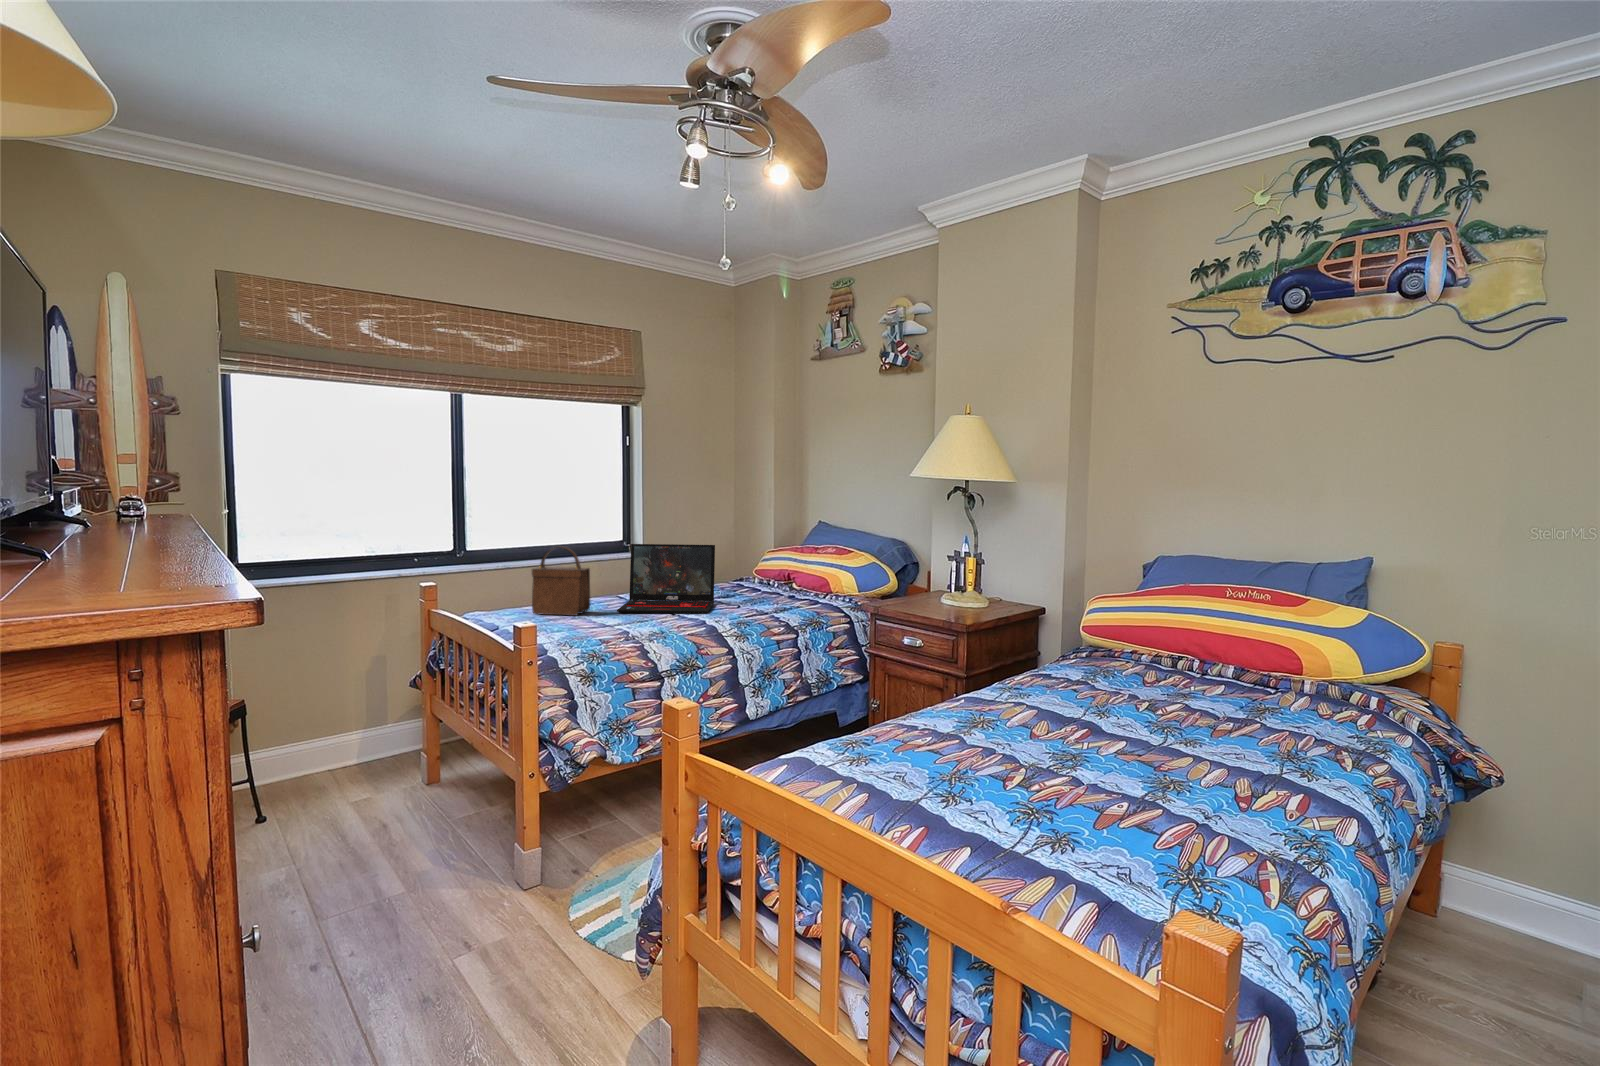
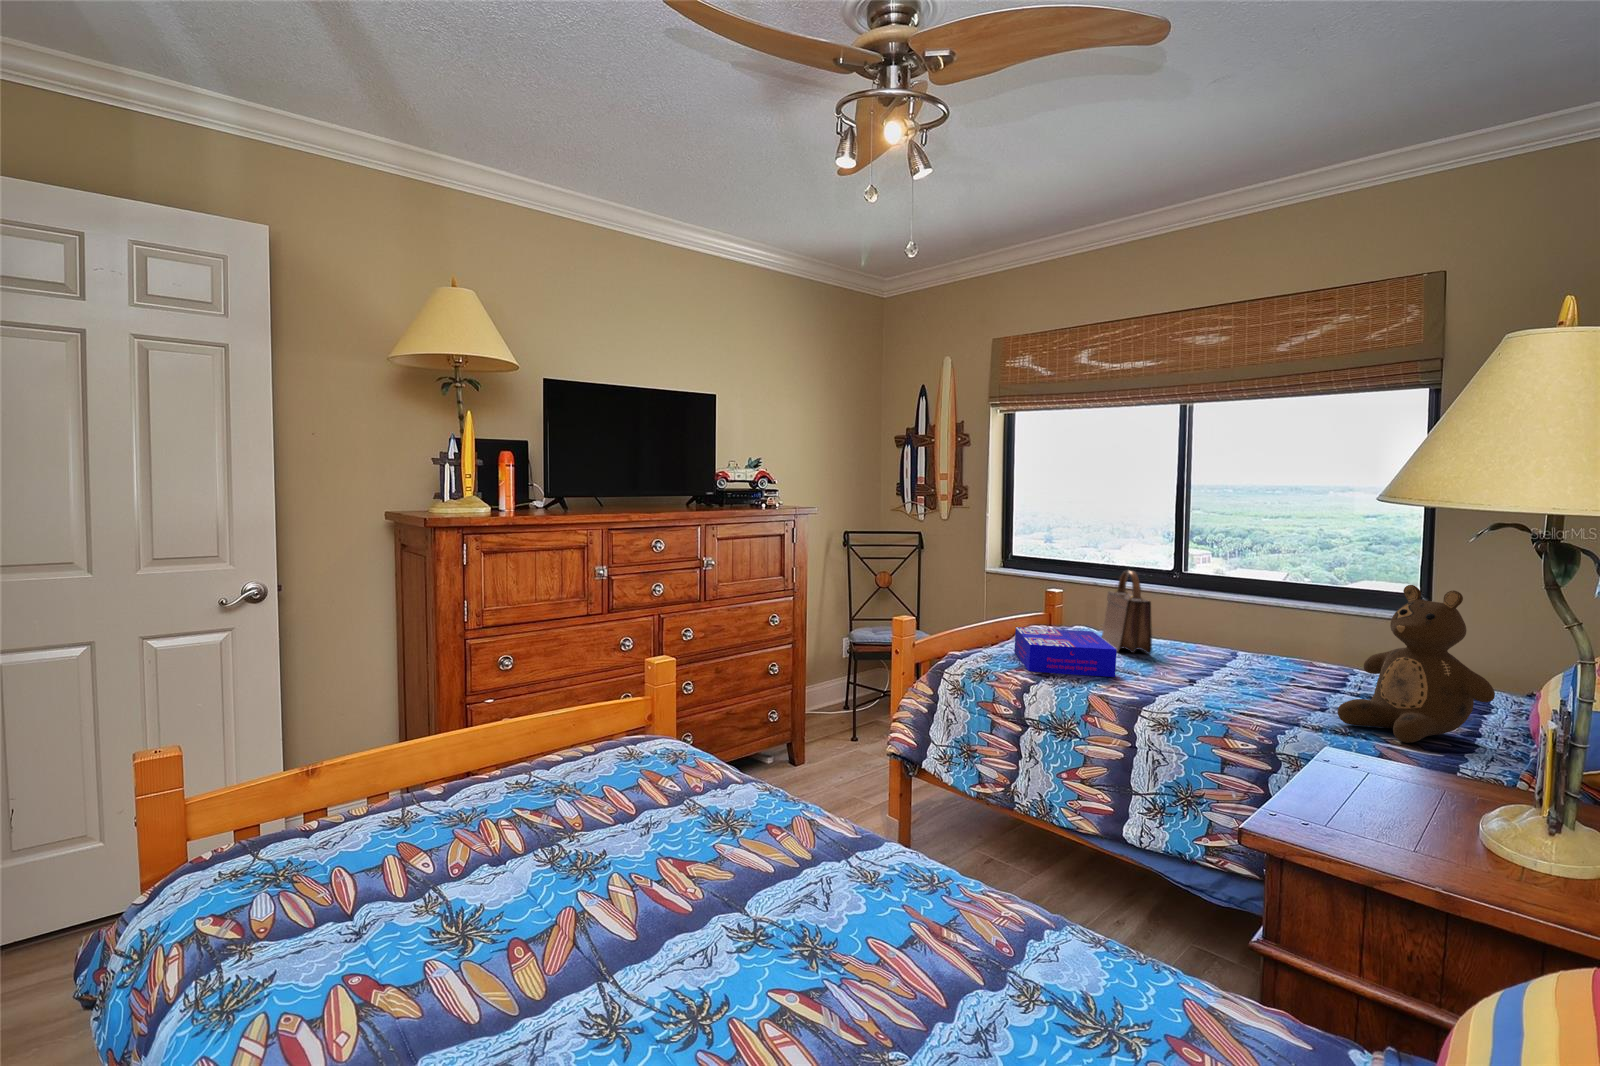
teddy bear: none [749,526,811,607] -> present [1338,585,1495,743]
laptop: present [617,544,715,614] -> none [1154,585,1325,696]
board game: none [562,600,661,638] -> present [1014,627,1117,677]

